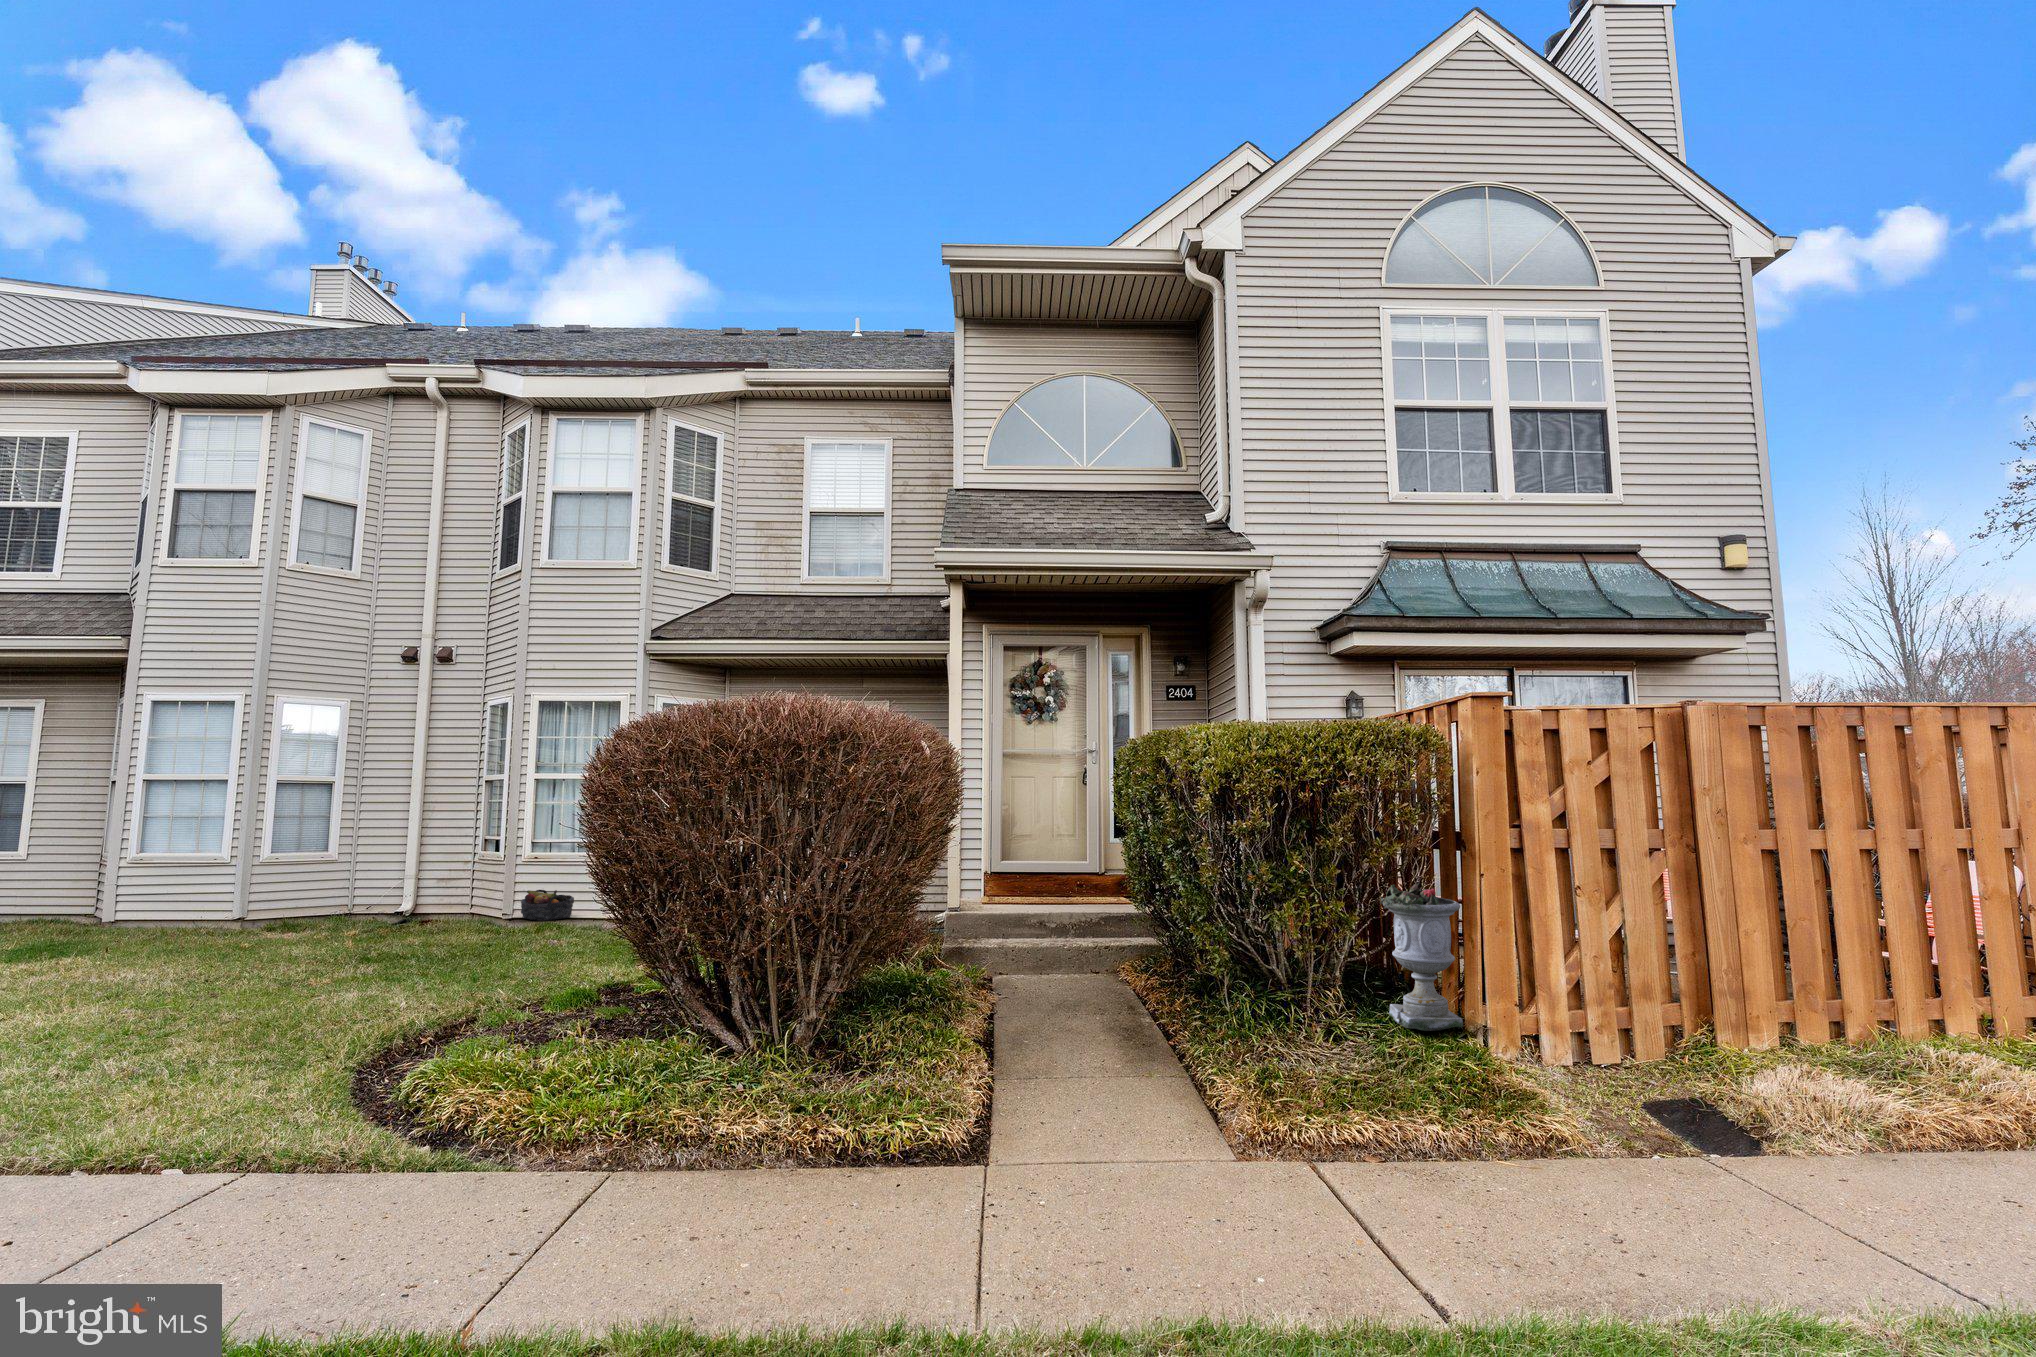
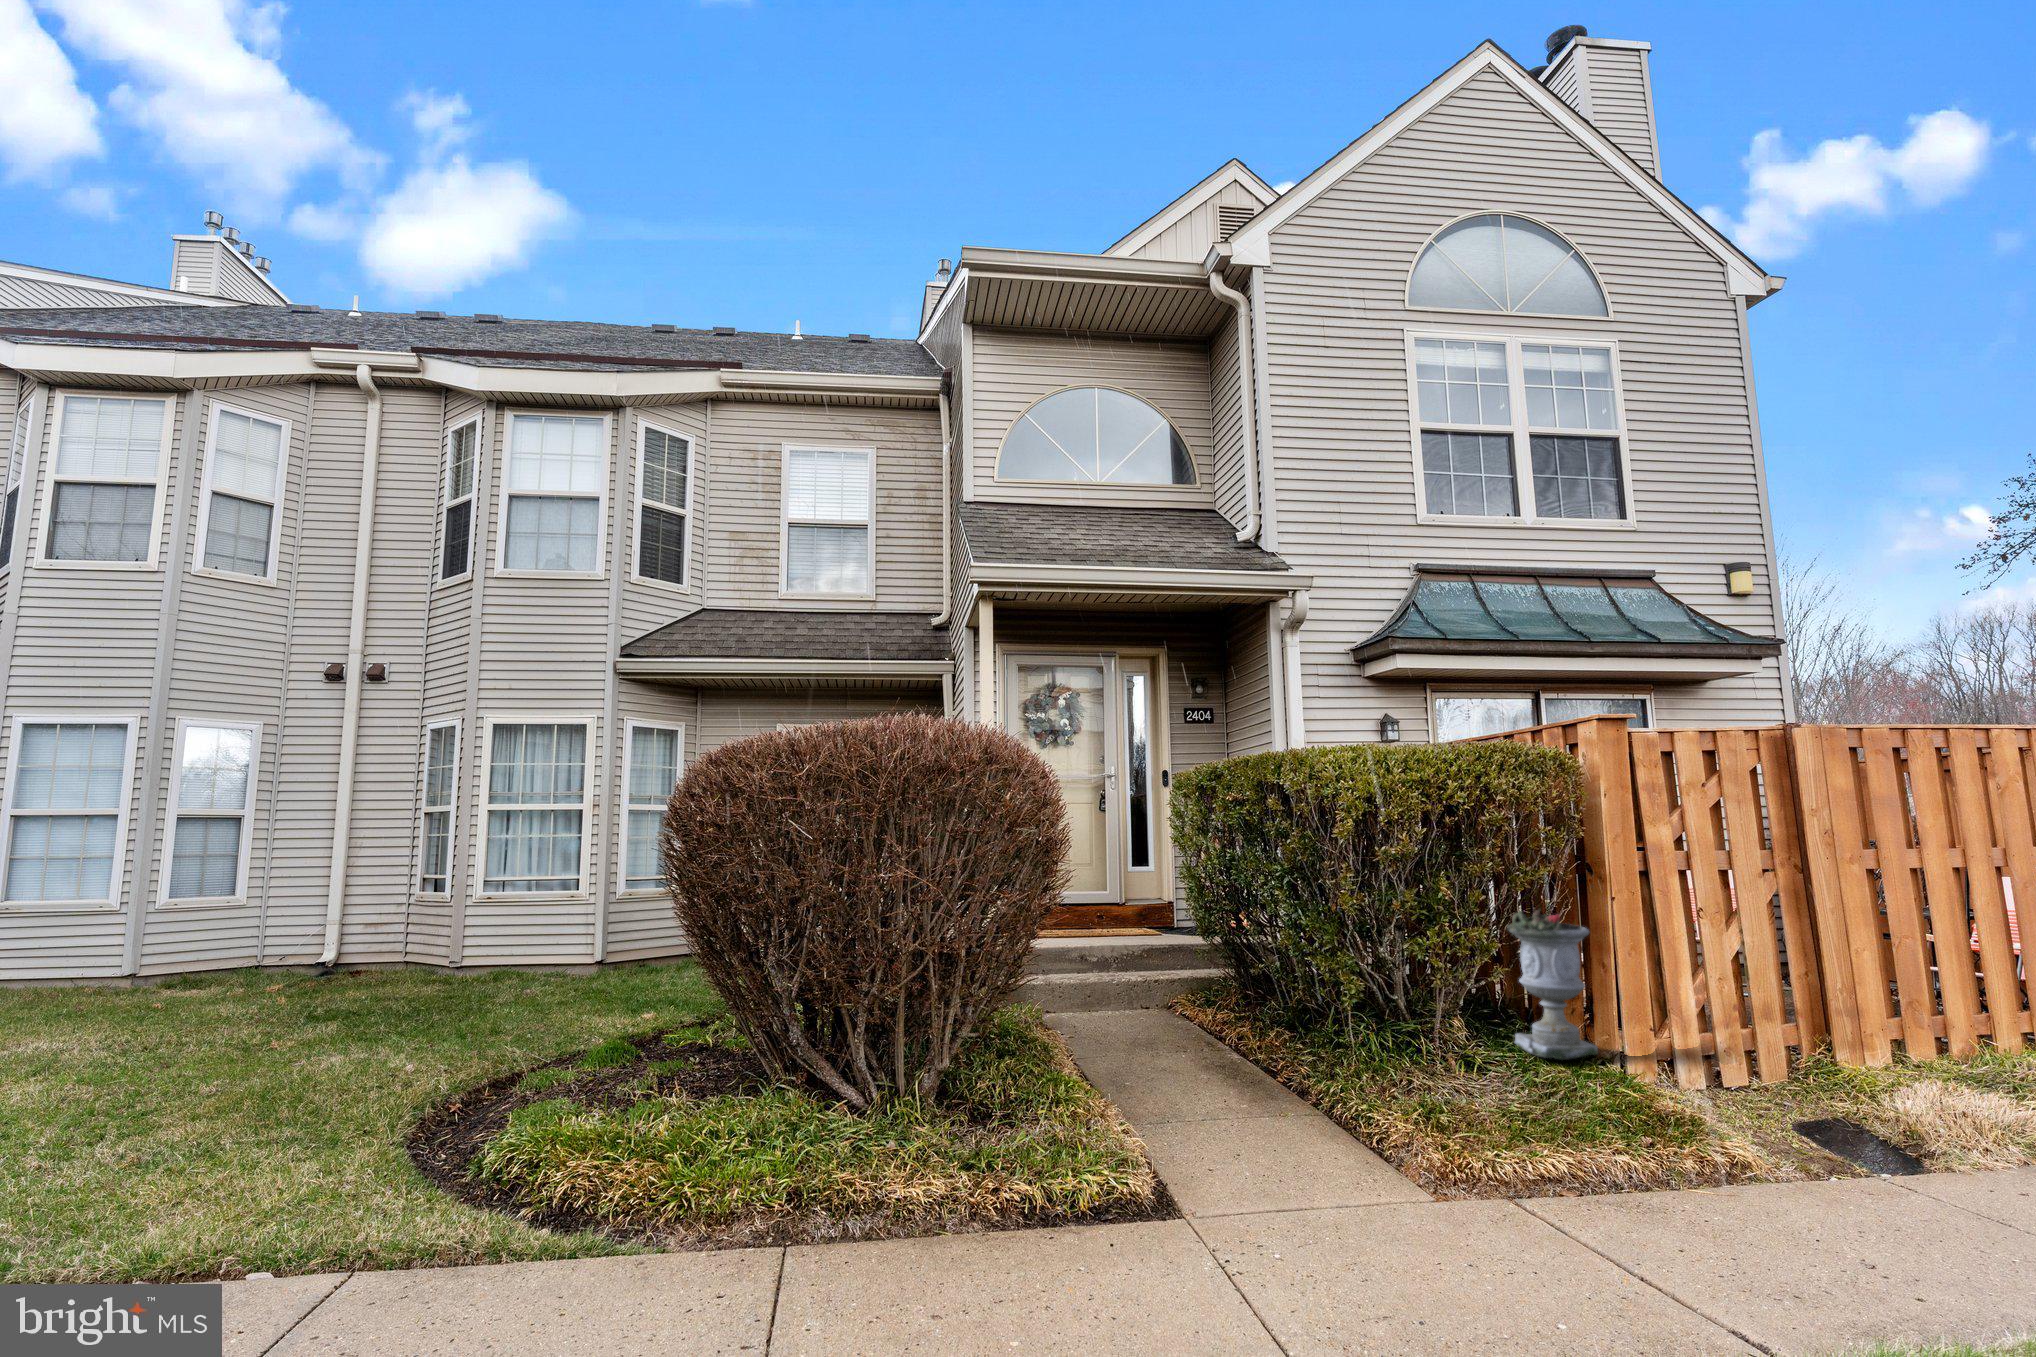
basket: present [521,890,574,921] -> none [475,937,535,972]

